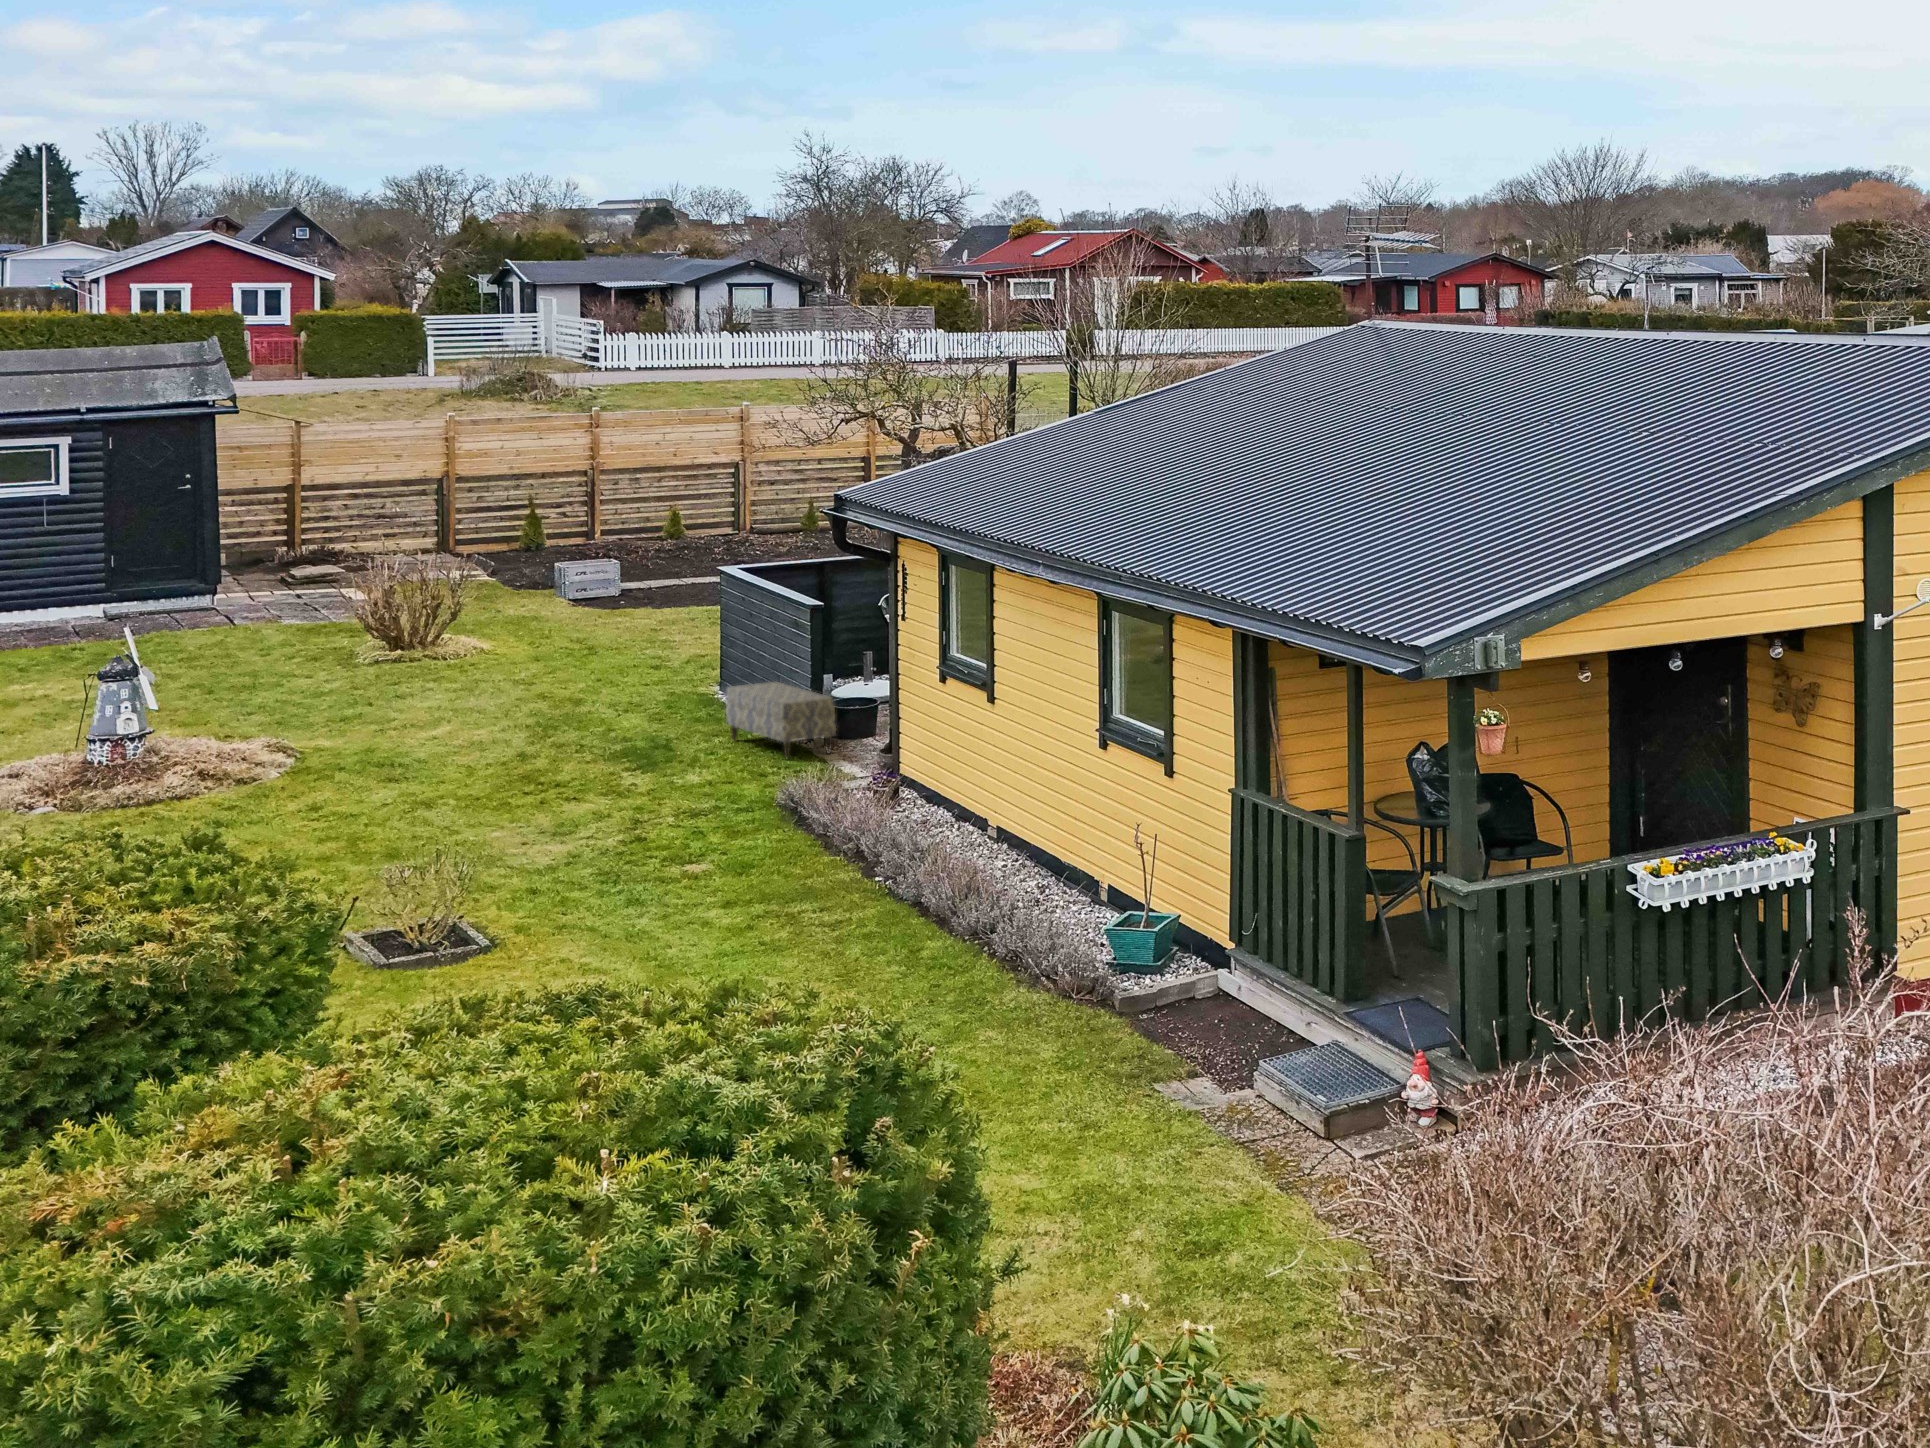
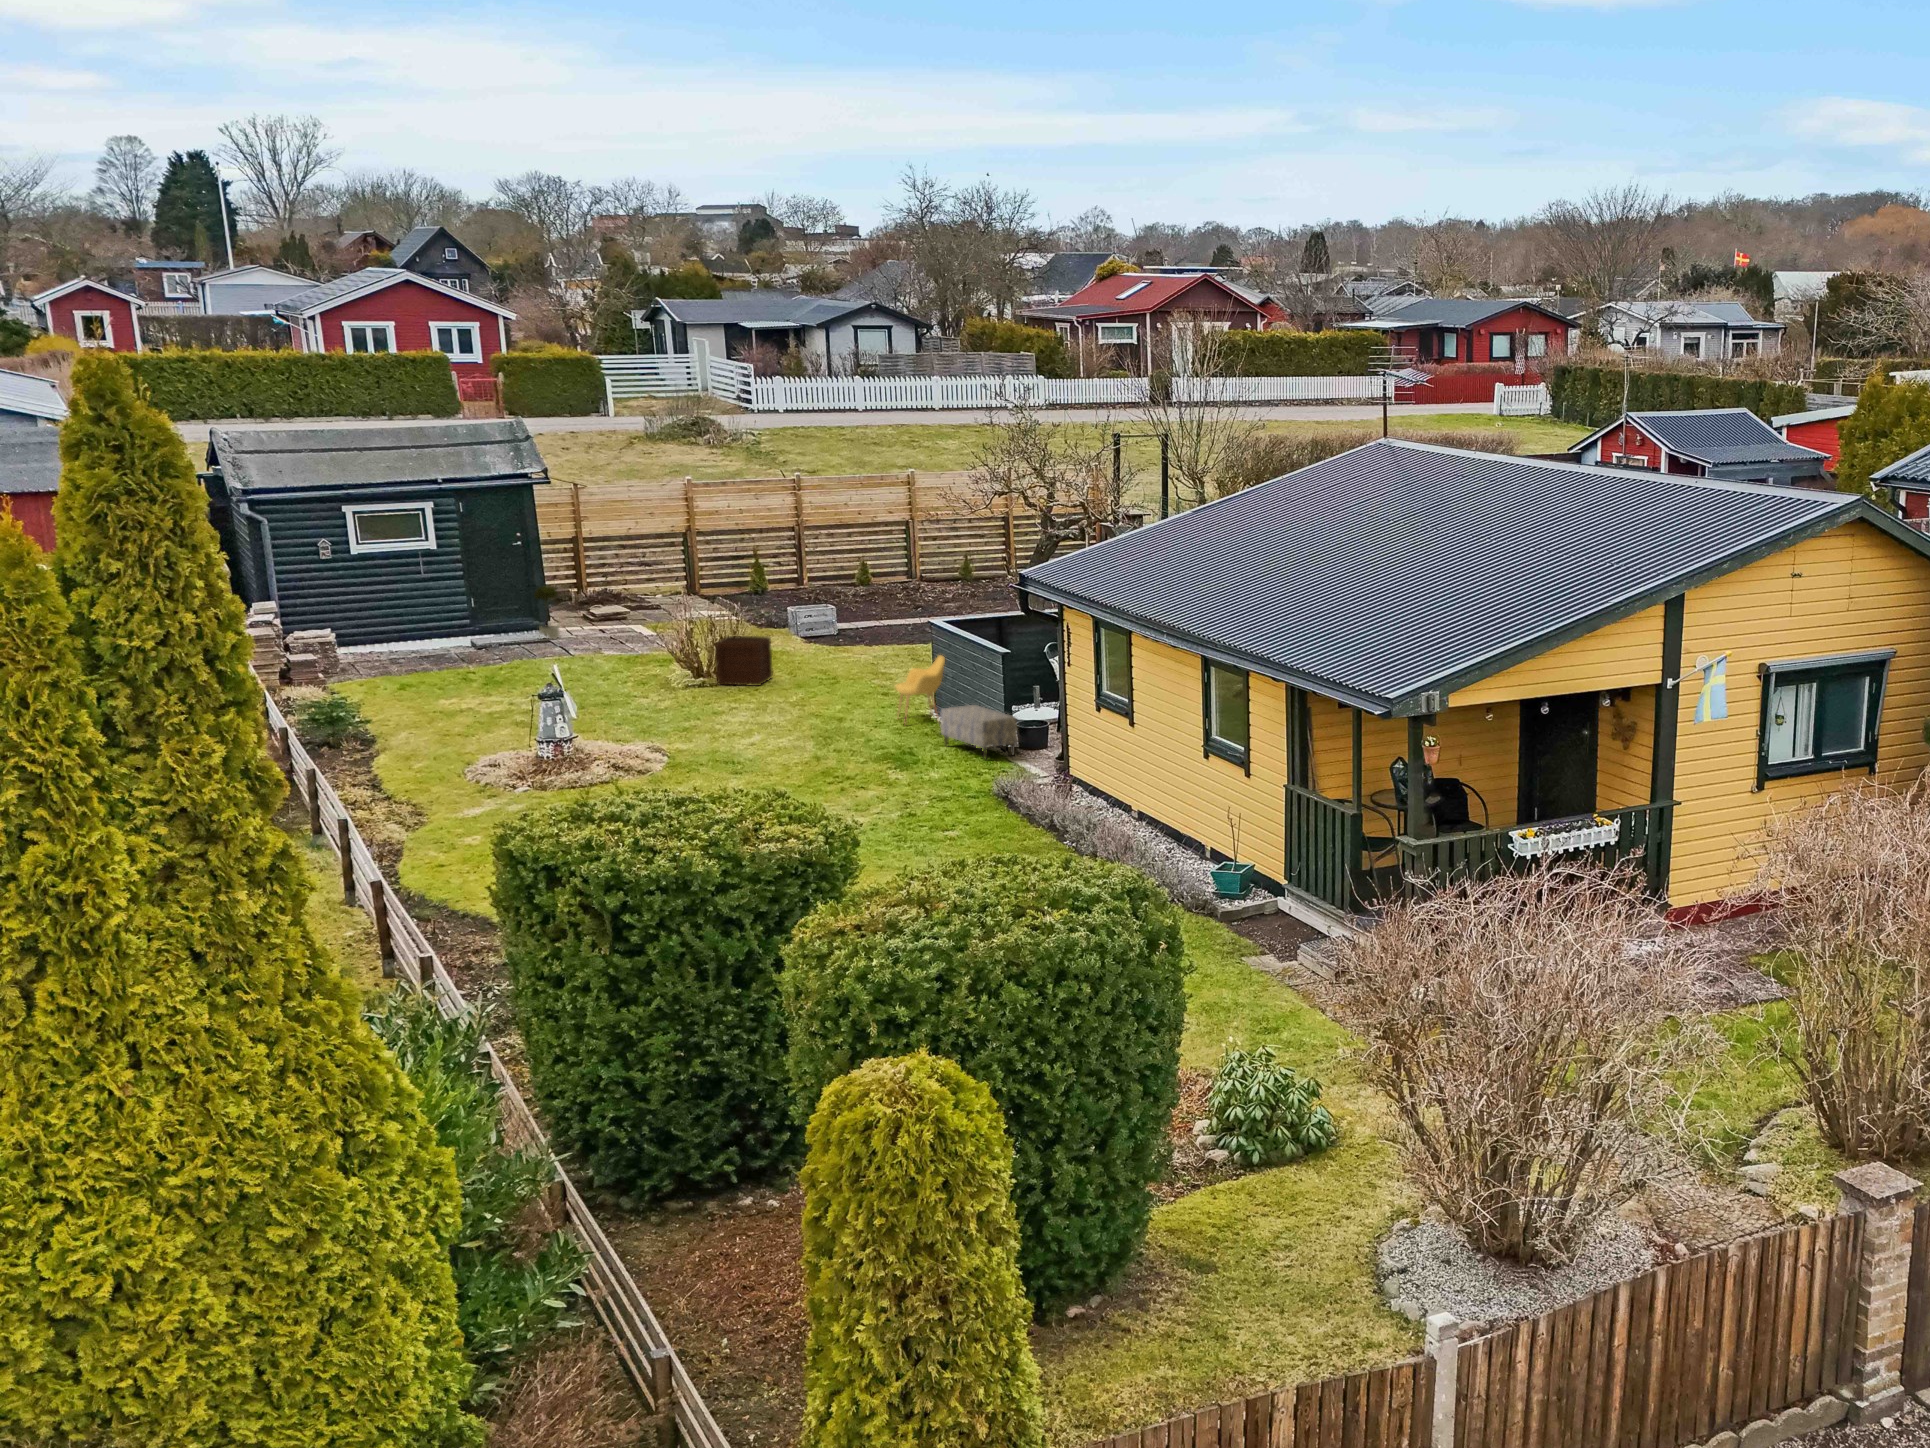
potted tree: none [200,530,238,604] -> present [535,585,559,639]
wooden crate: none [426,593,513,661] -> present [715,636,773,686]
chair: none [669,614,741,713] -> present [896,655,945,715]

